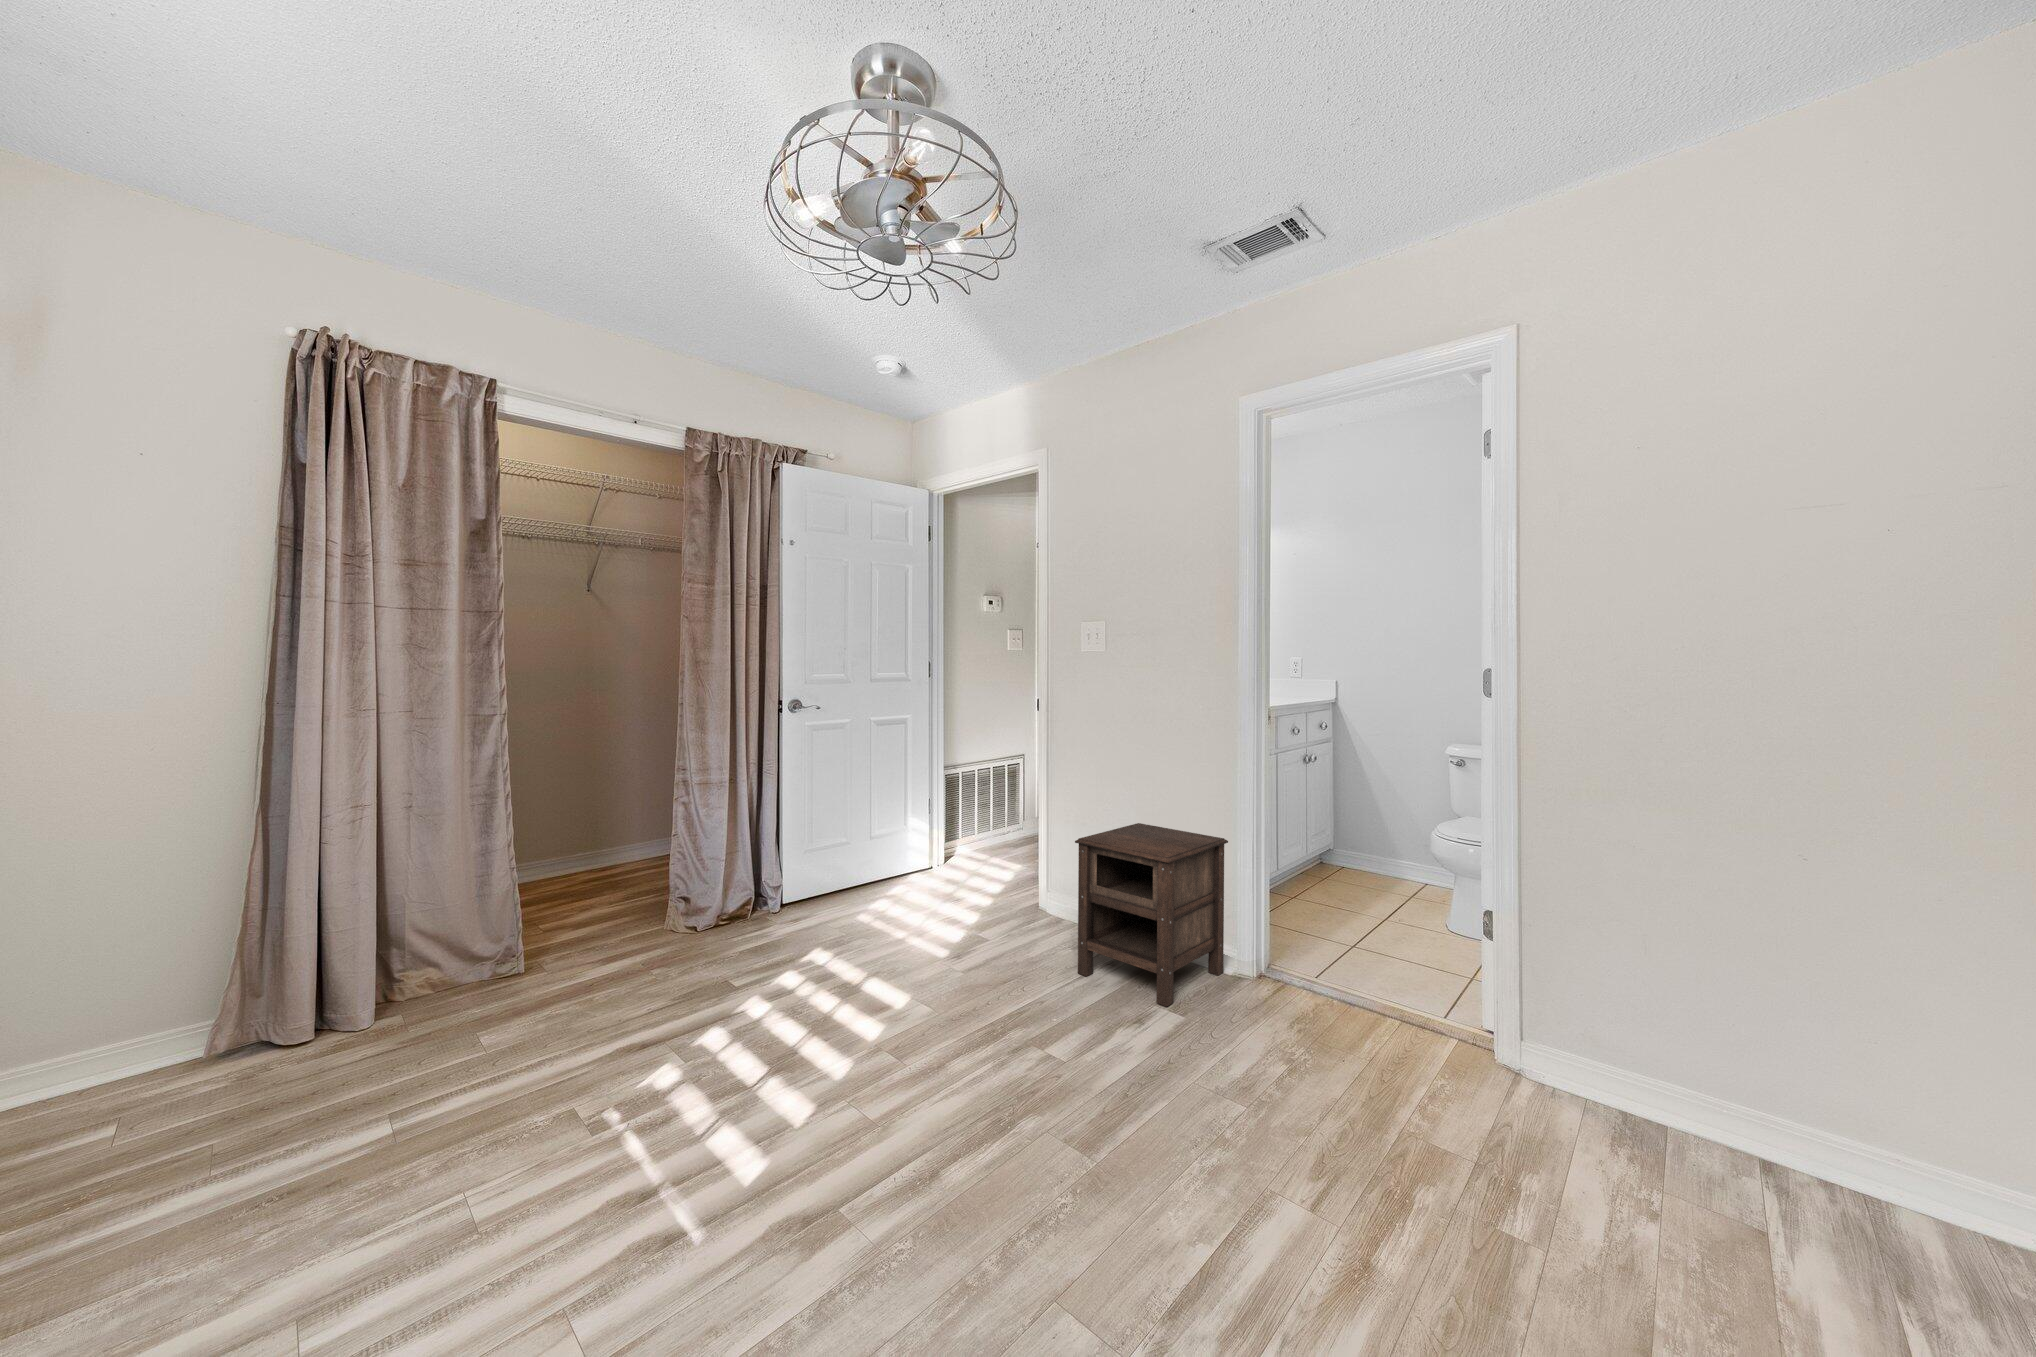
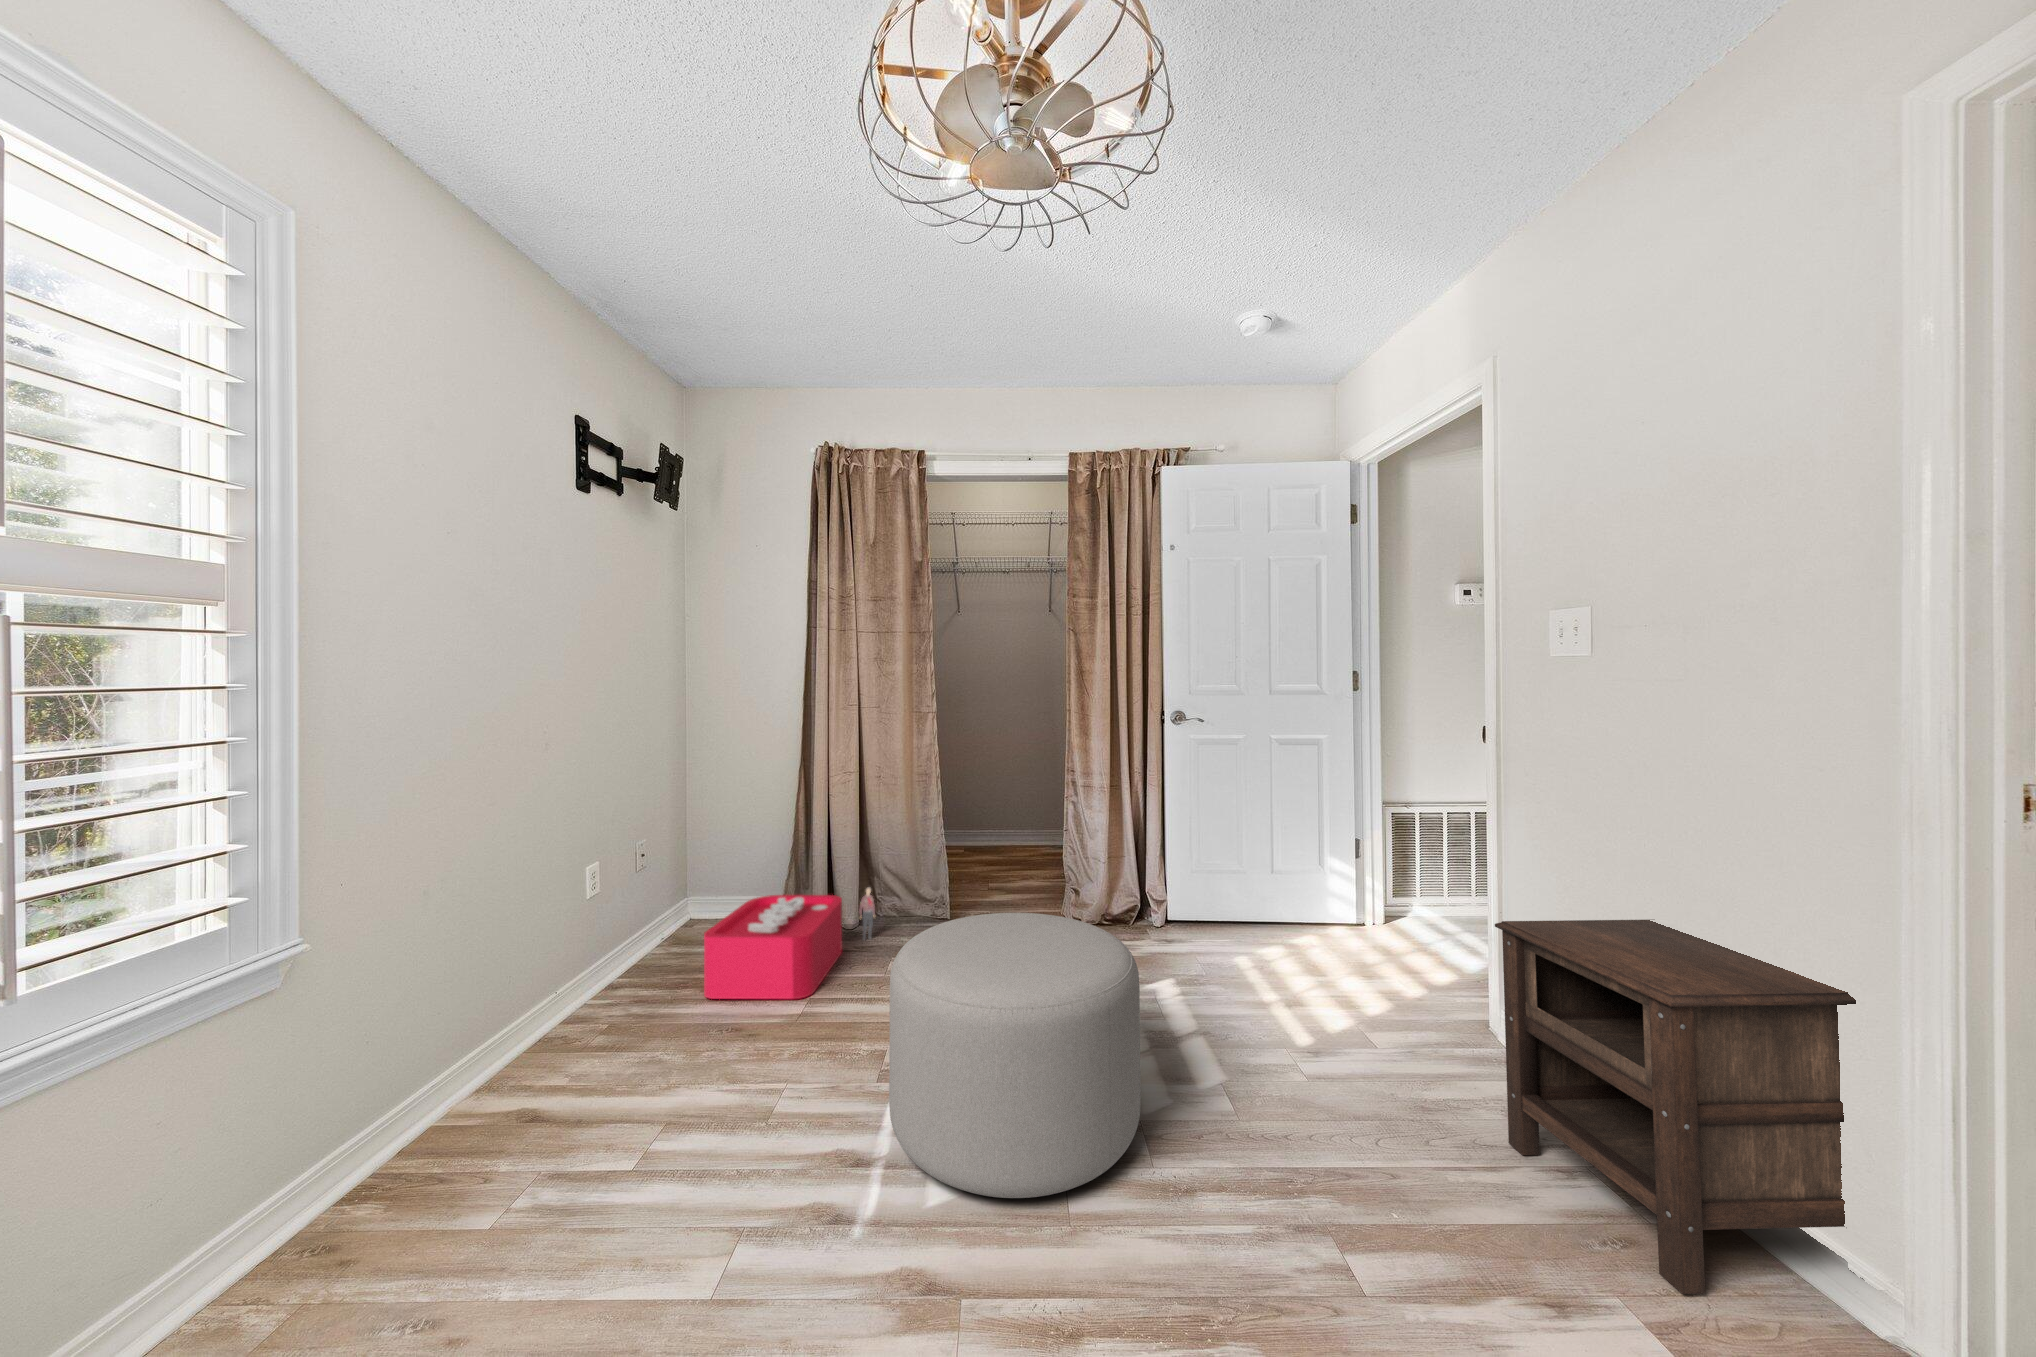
ottoman: none [651,903,888,1147] -> present [889,913,1141,1198]
storage bin: none [190,943,433,1152] -> present [704,887,875,999]

